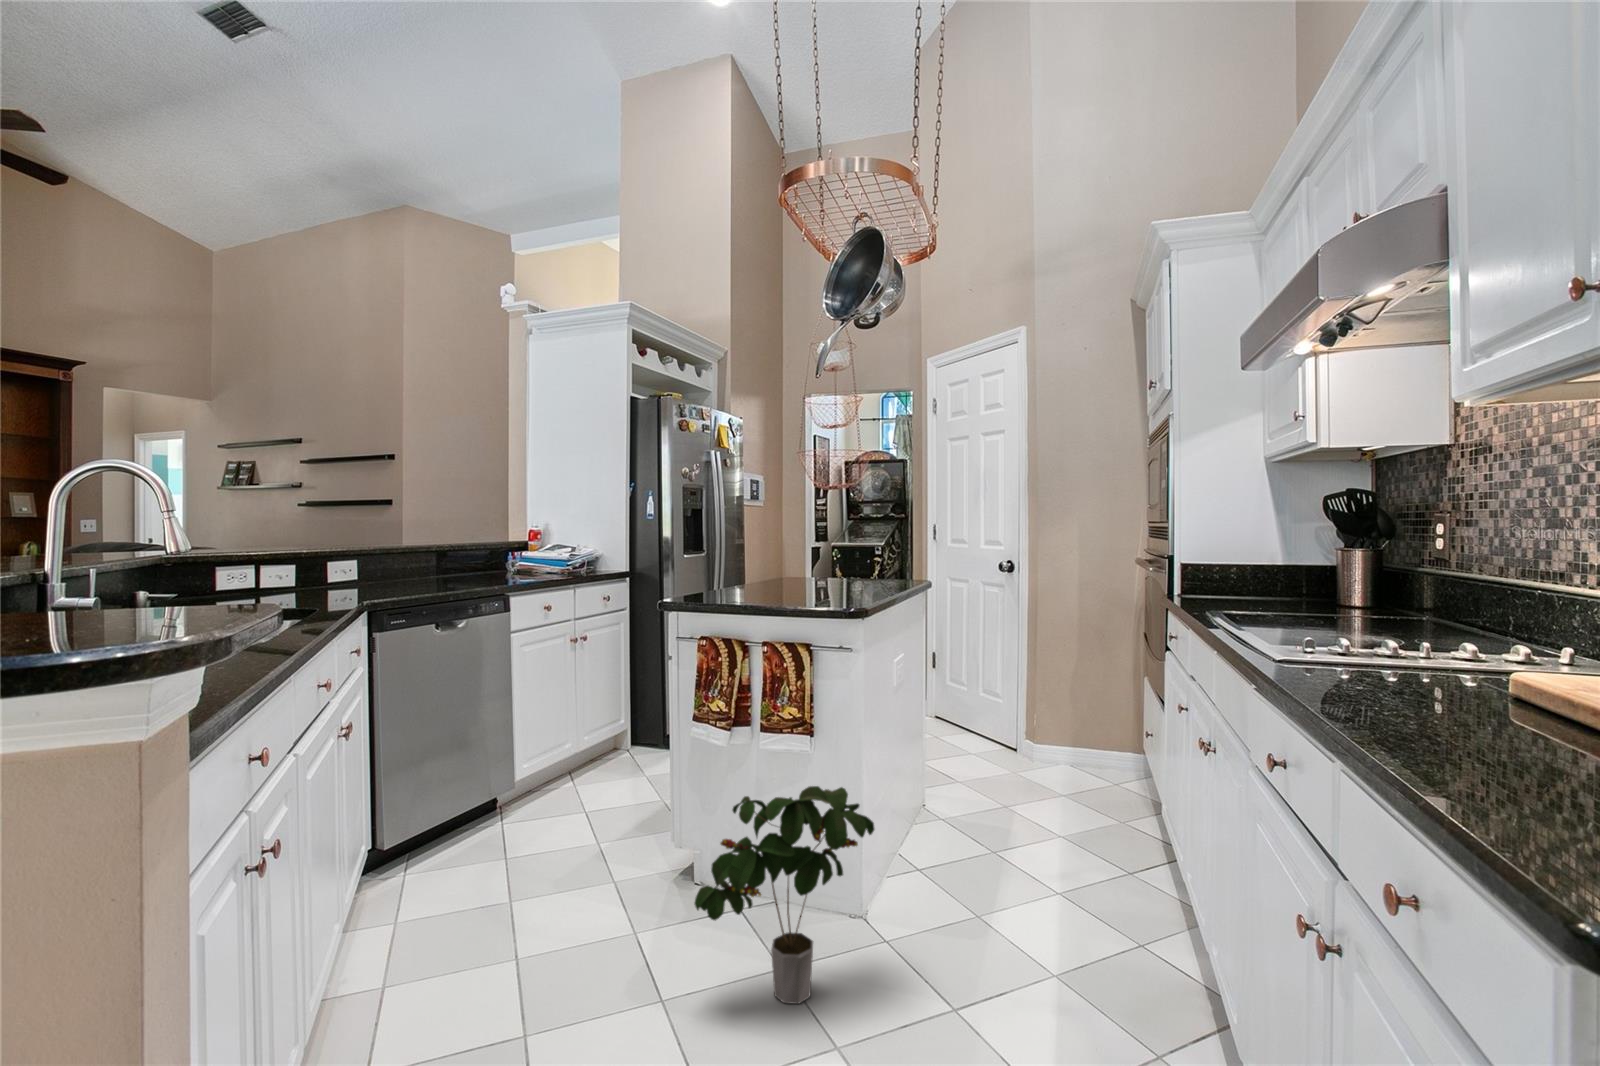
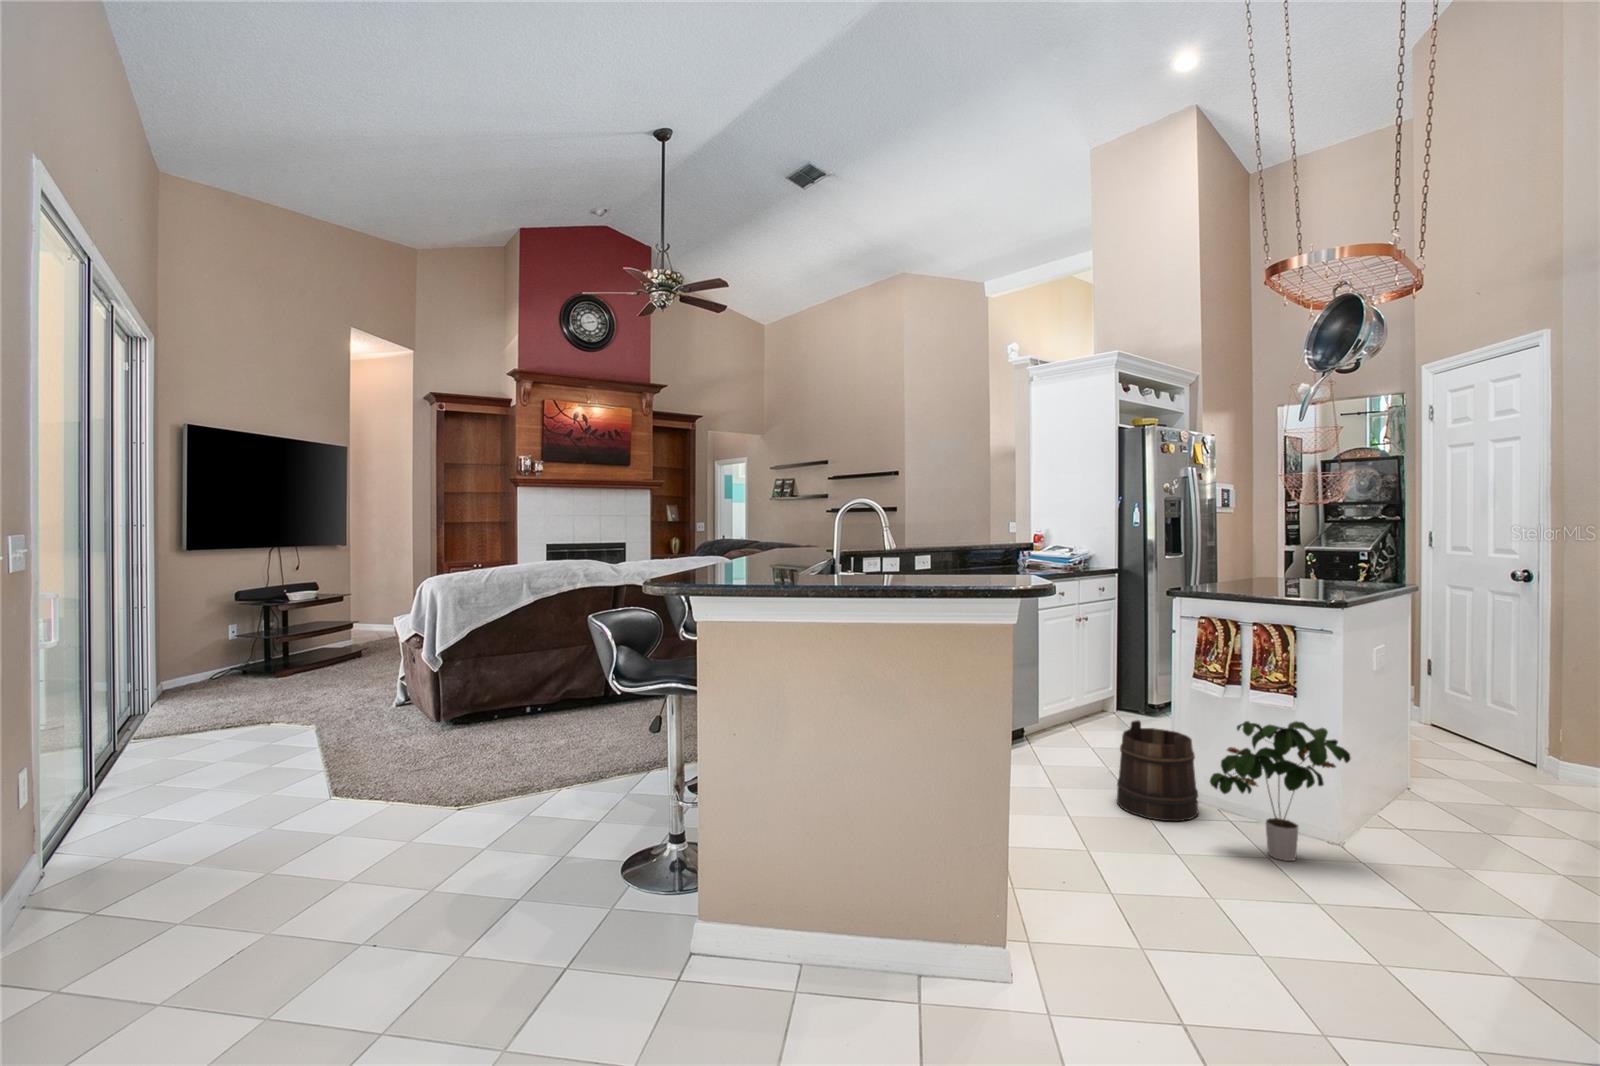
bucket: none [580,795,695,959] -> present [1117,720,1198,821]

